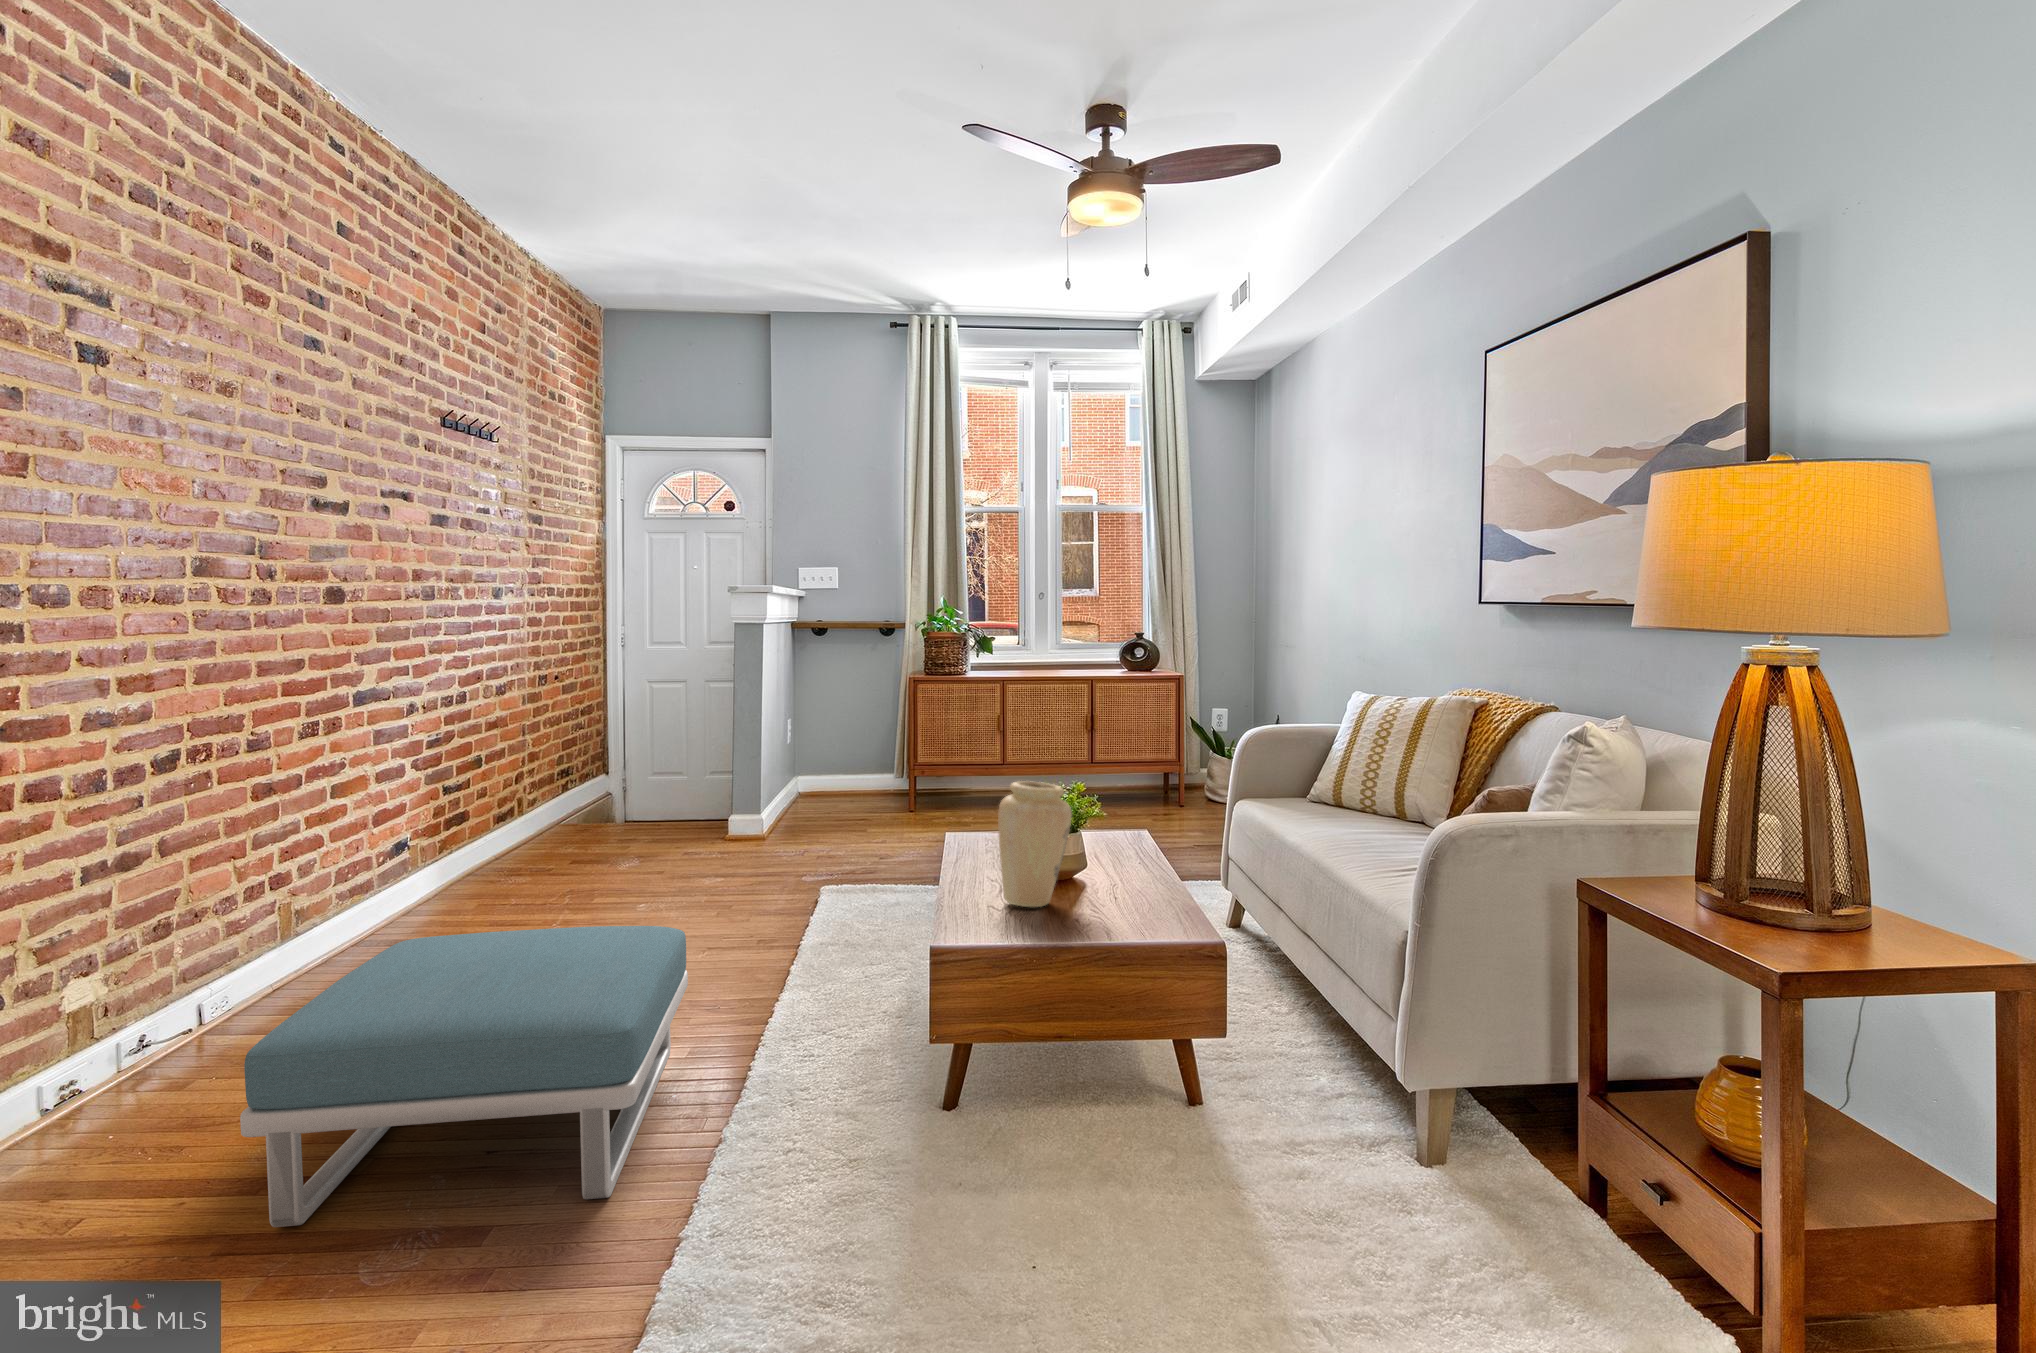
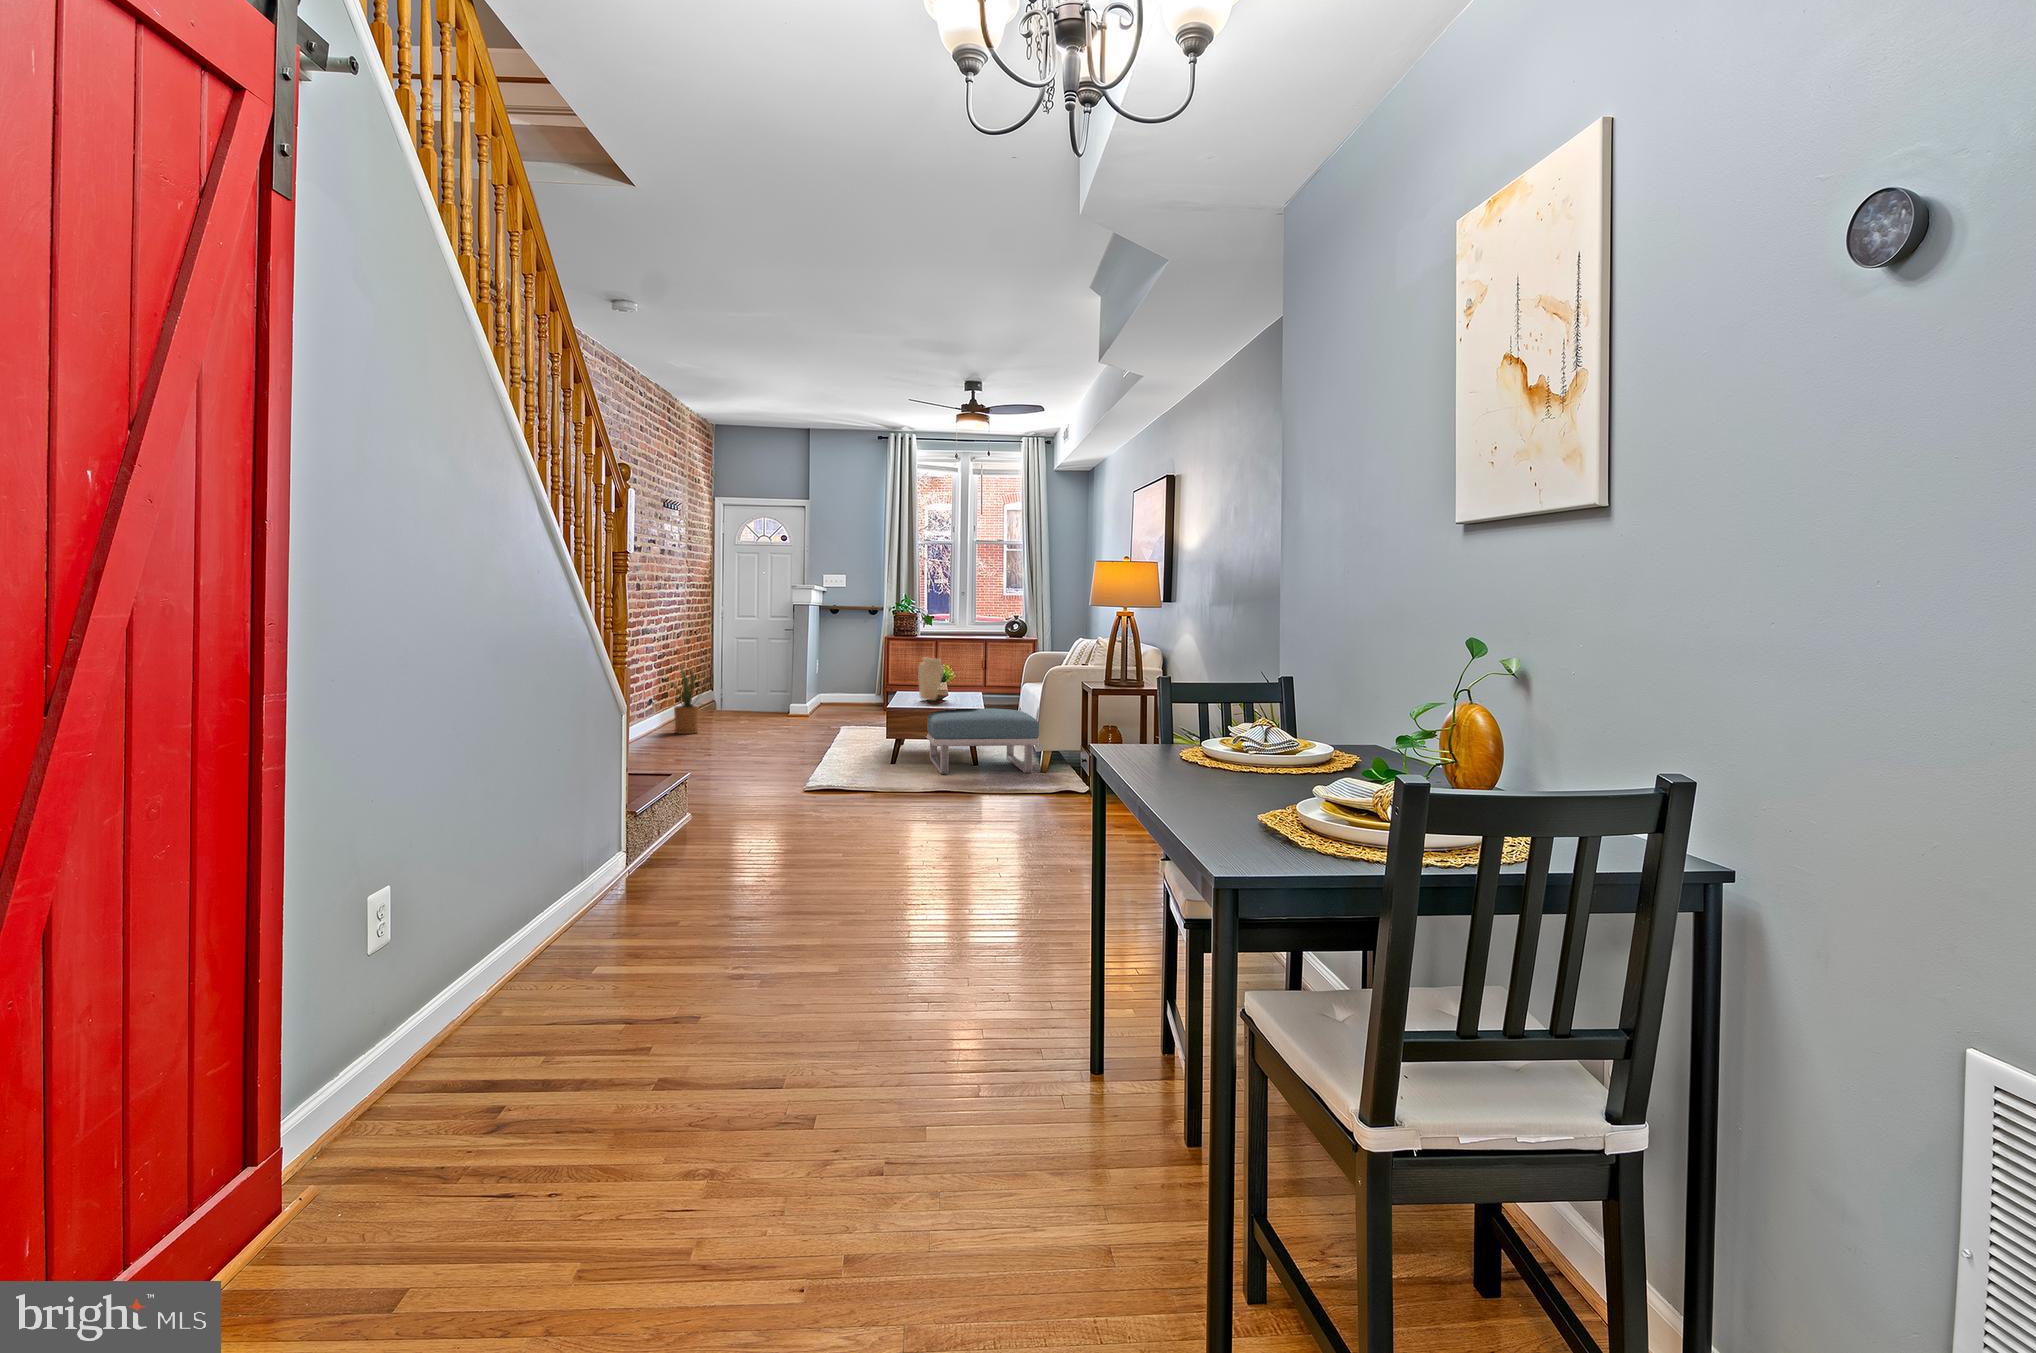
house plant: none [401,761,516,919] -> present [670,668,706,734]
footstool: present [240,926,688,1227] -> present [926,709,1040,774]

